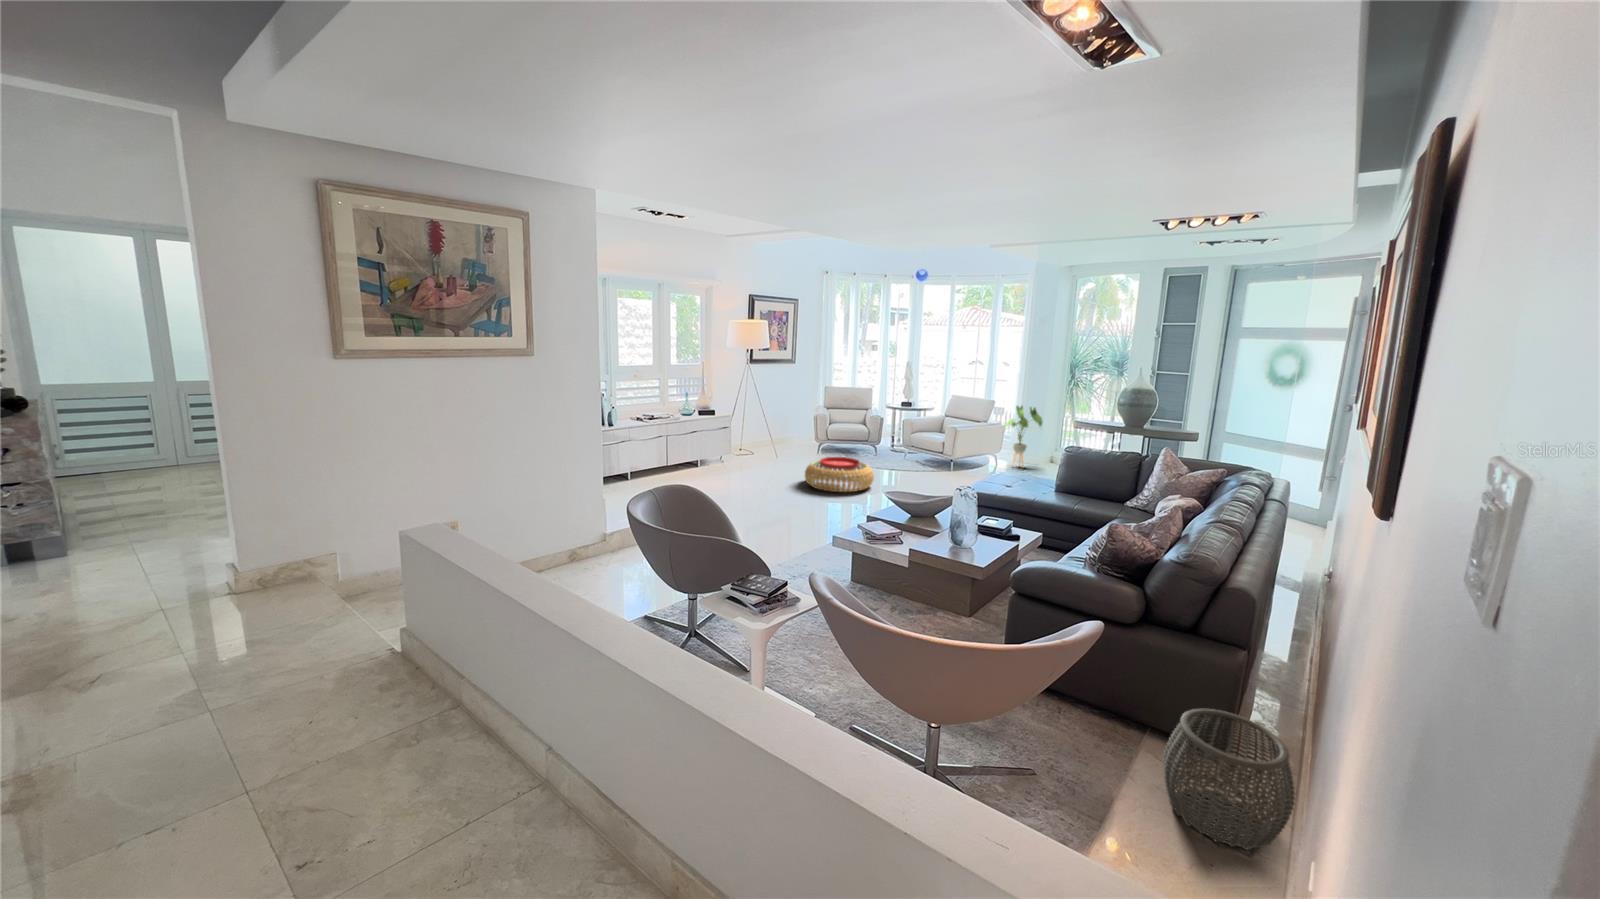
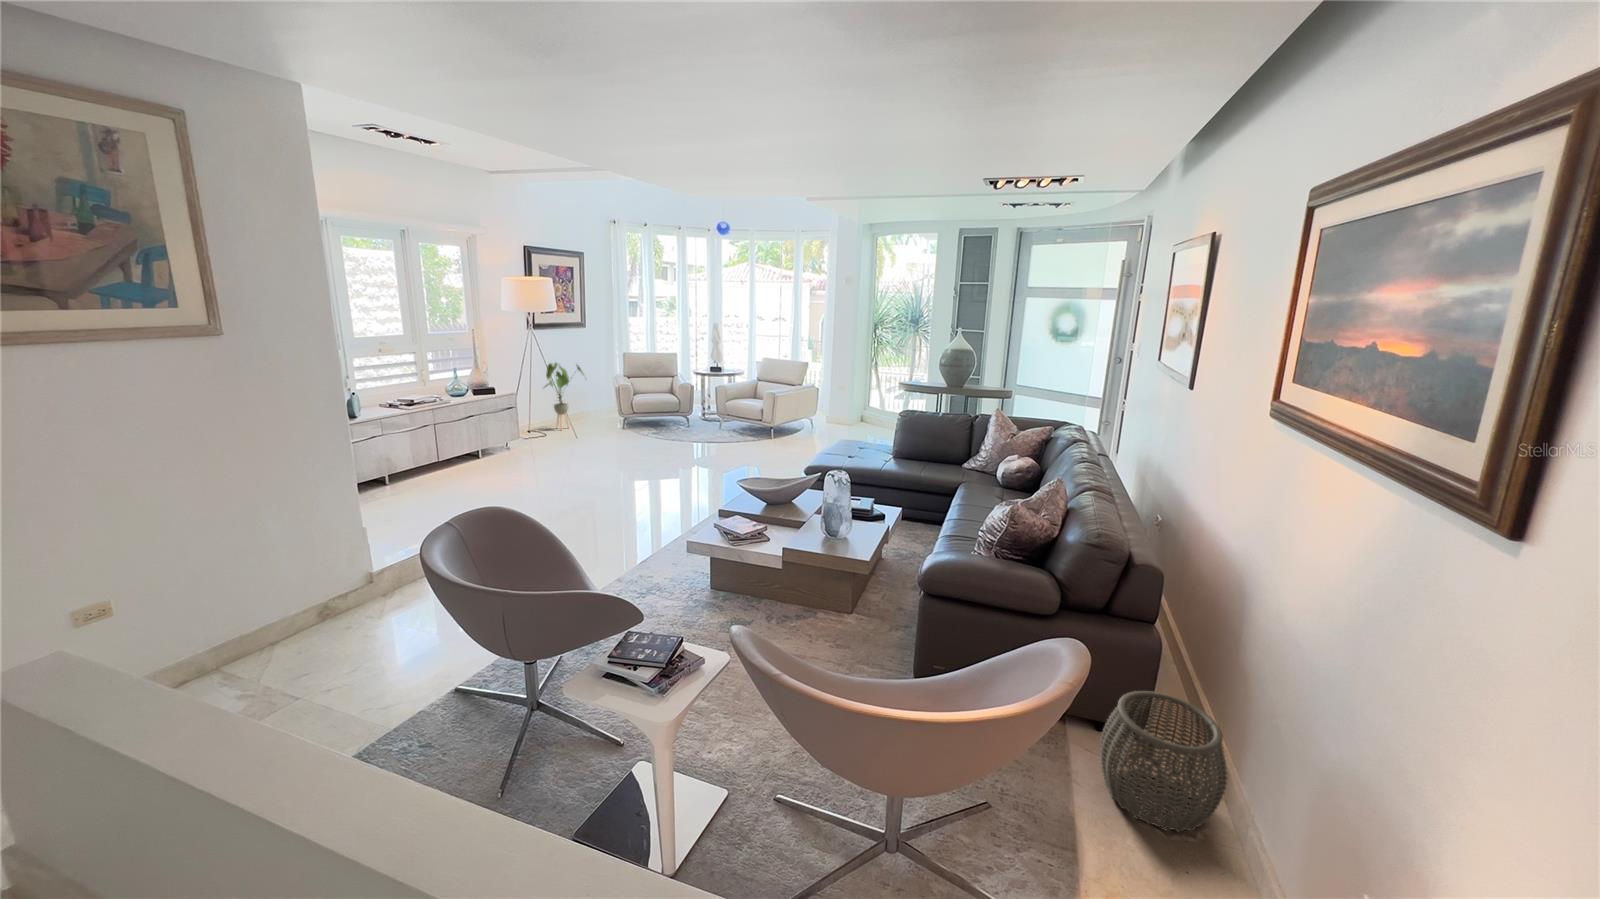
house plant: present [1006,406,1042,464] -> present [545,363,584,428]
pouf: present [805,457,874,492] -> none [619,435,700,476]

